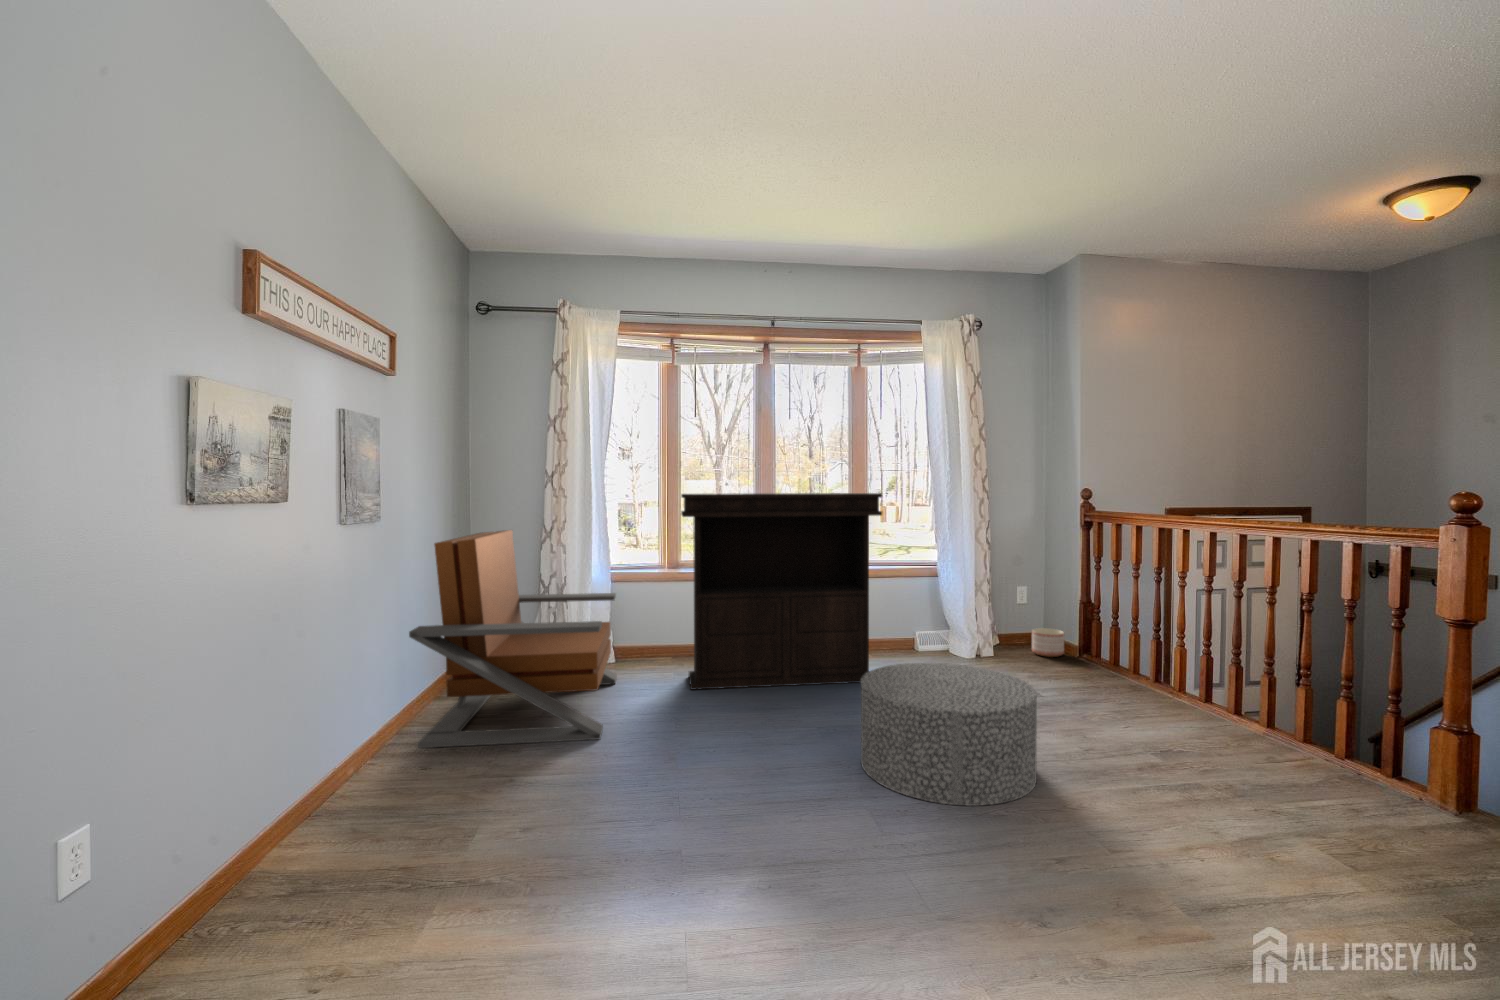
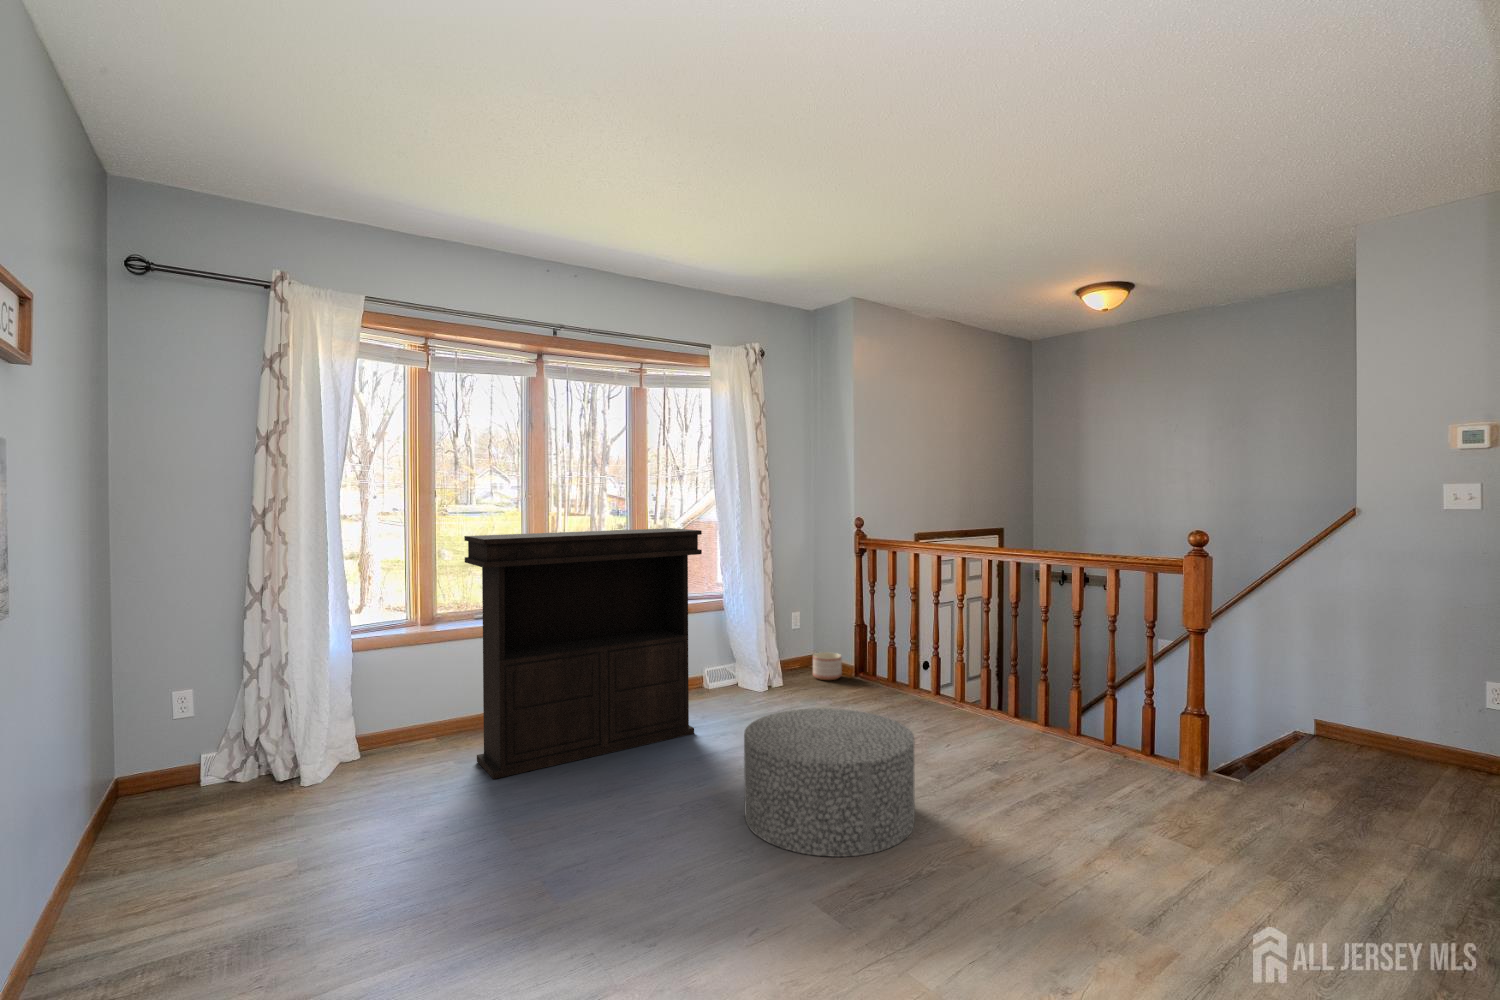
lounge chair: present [409,530,617,748] -> none [116,597,426,953]

